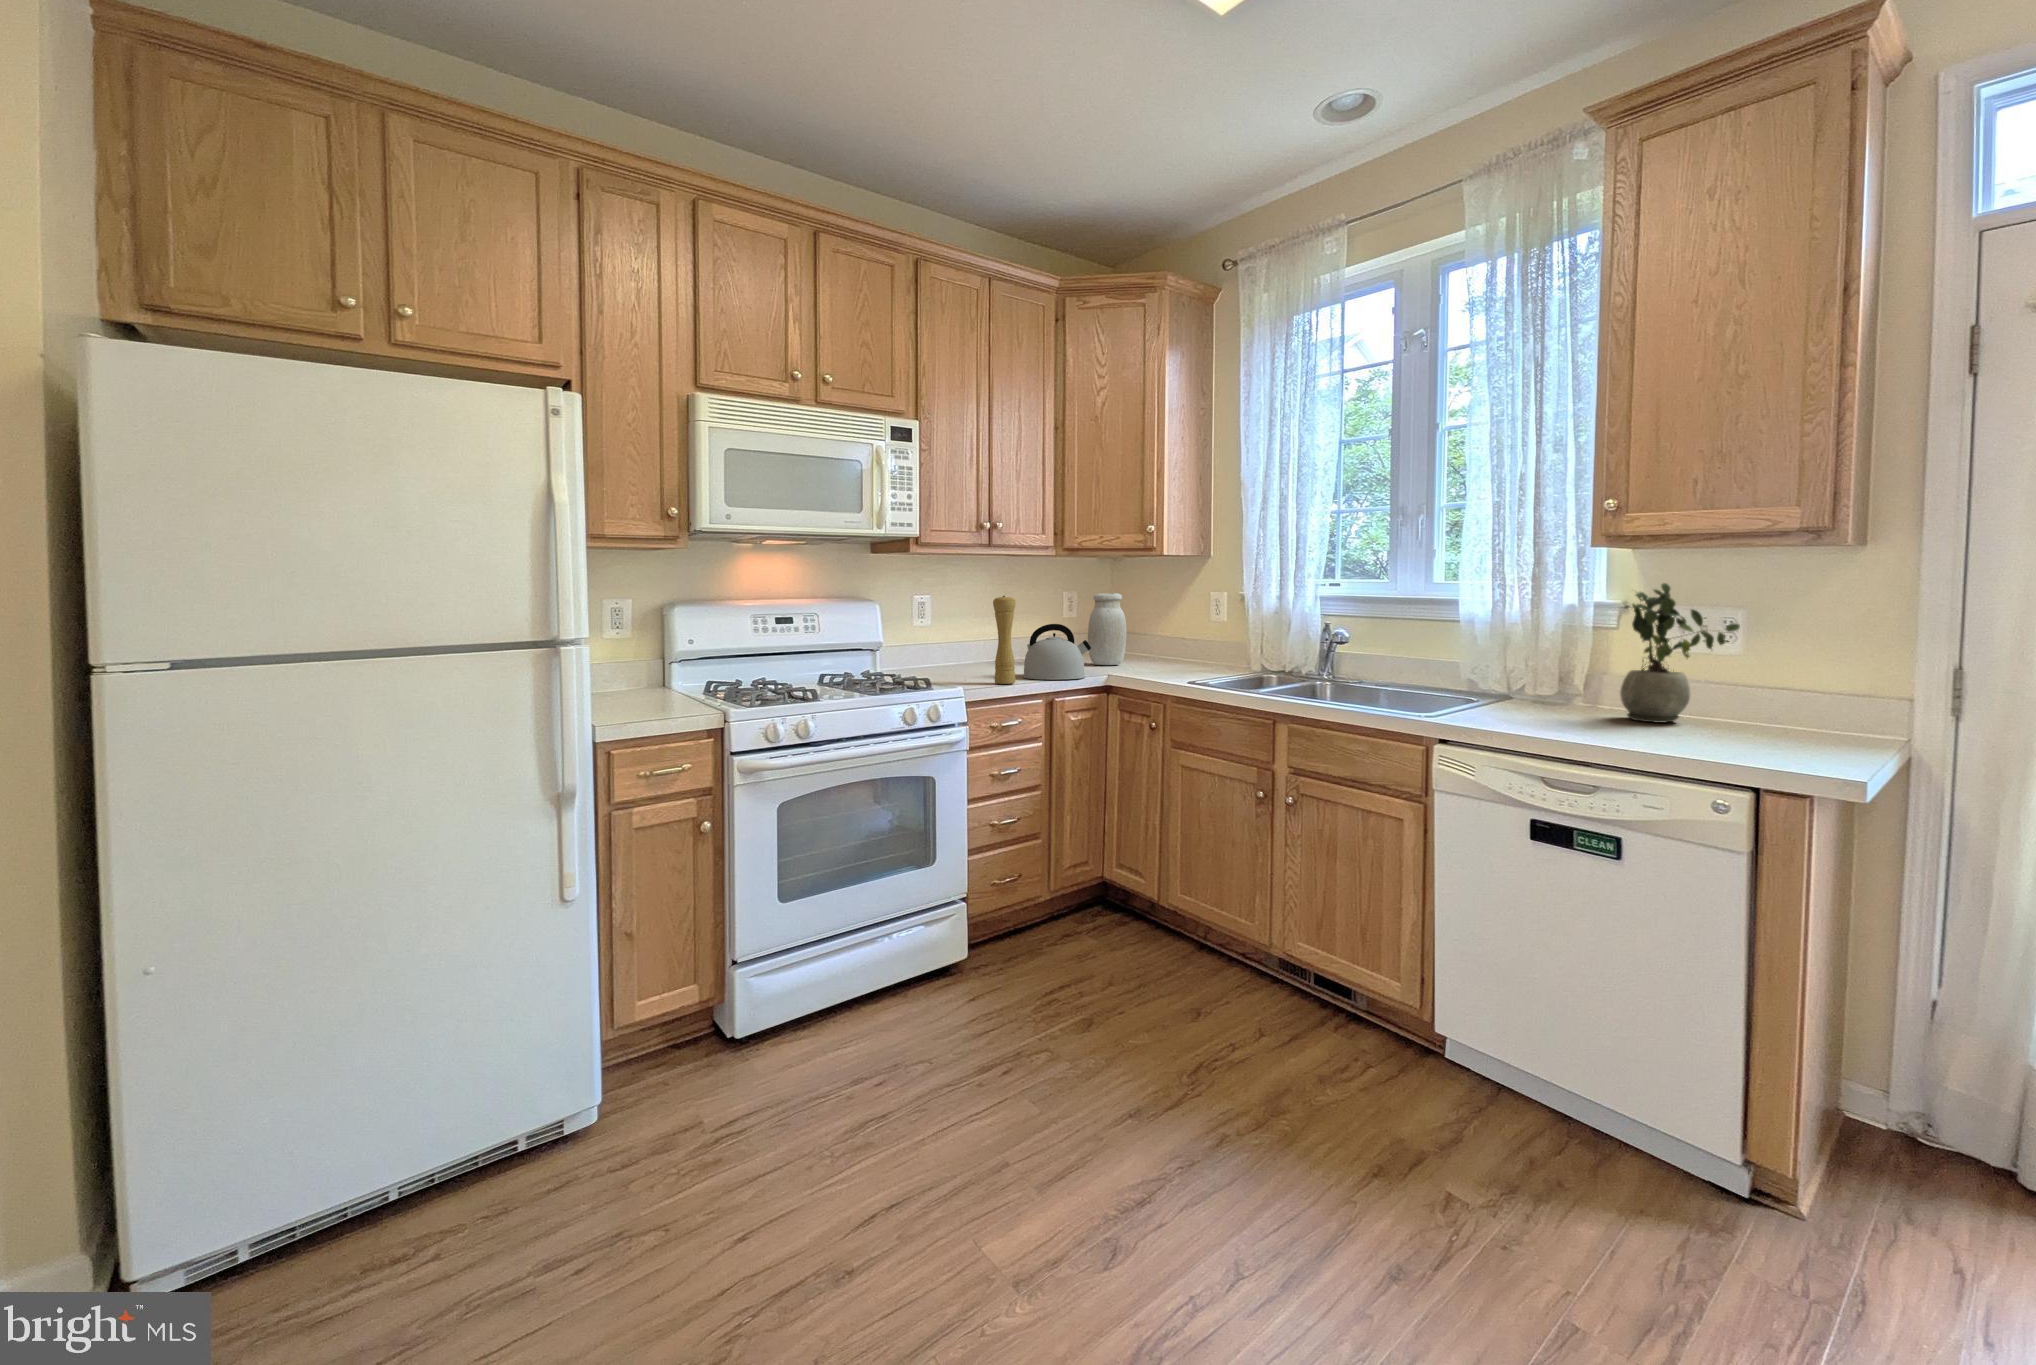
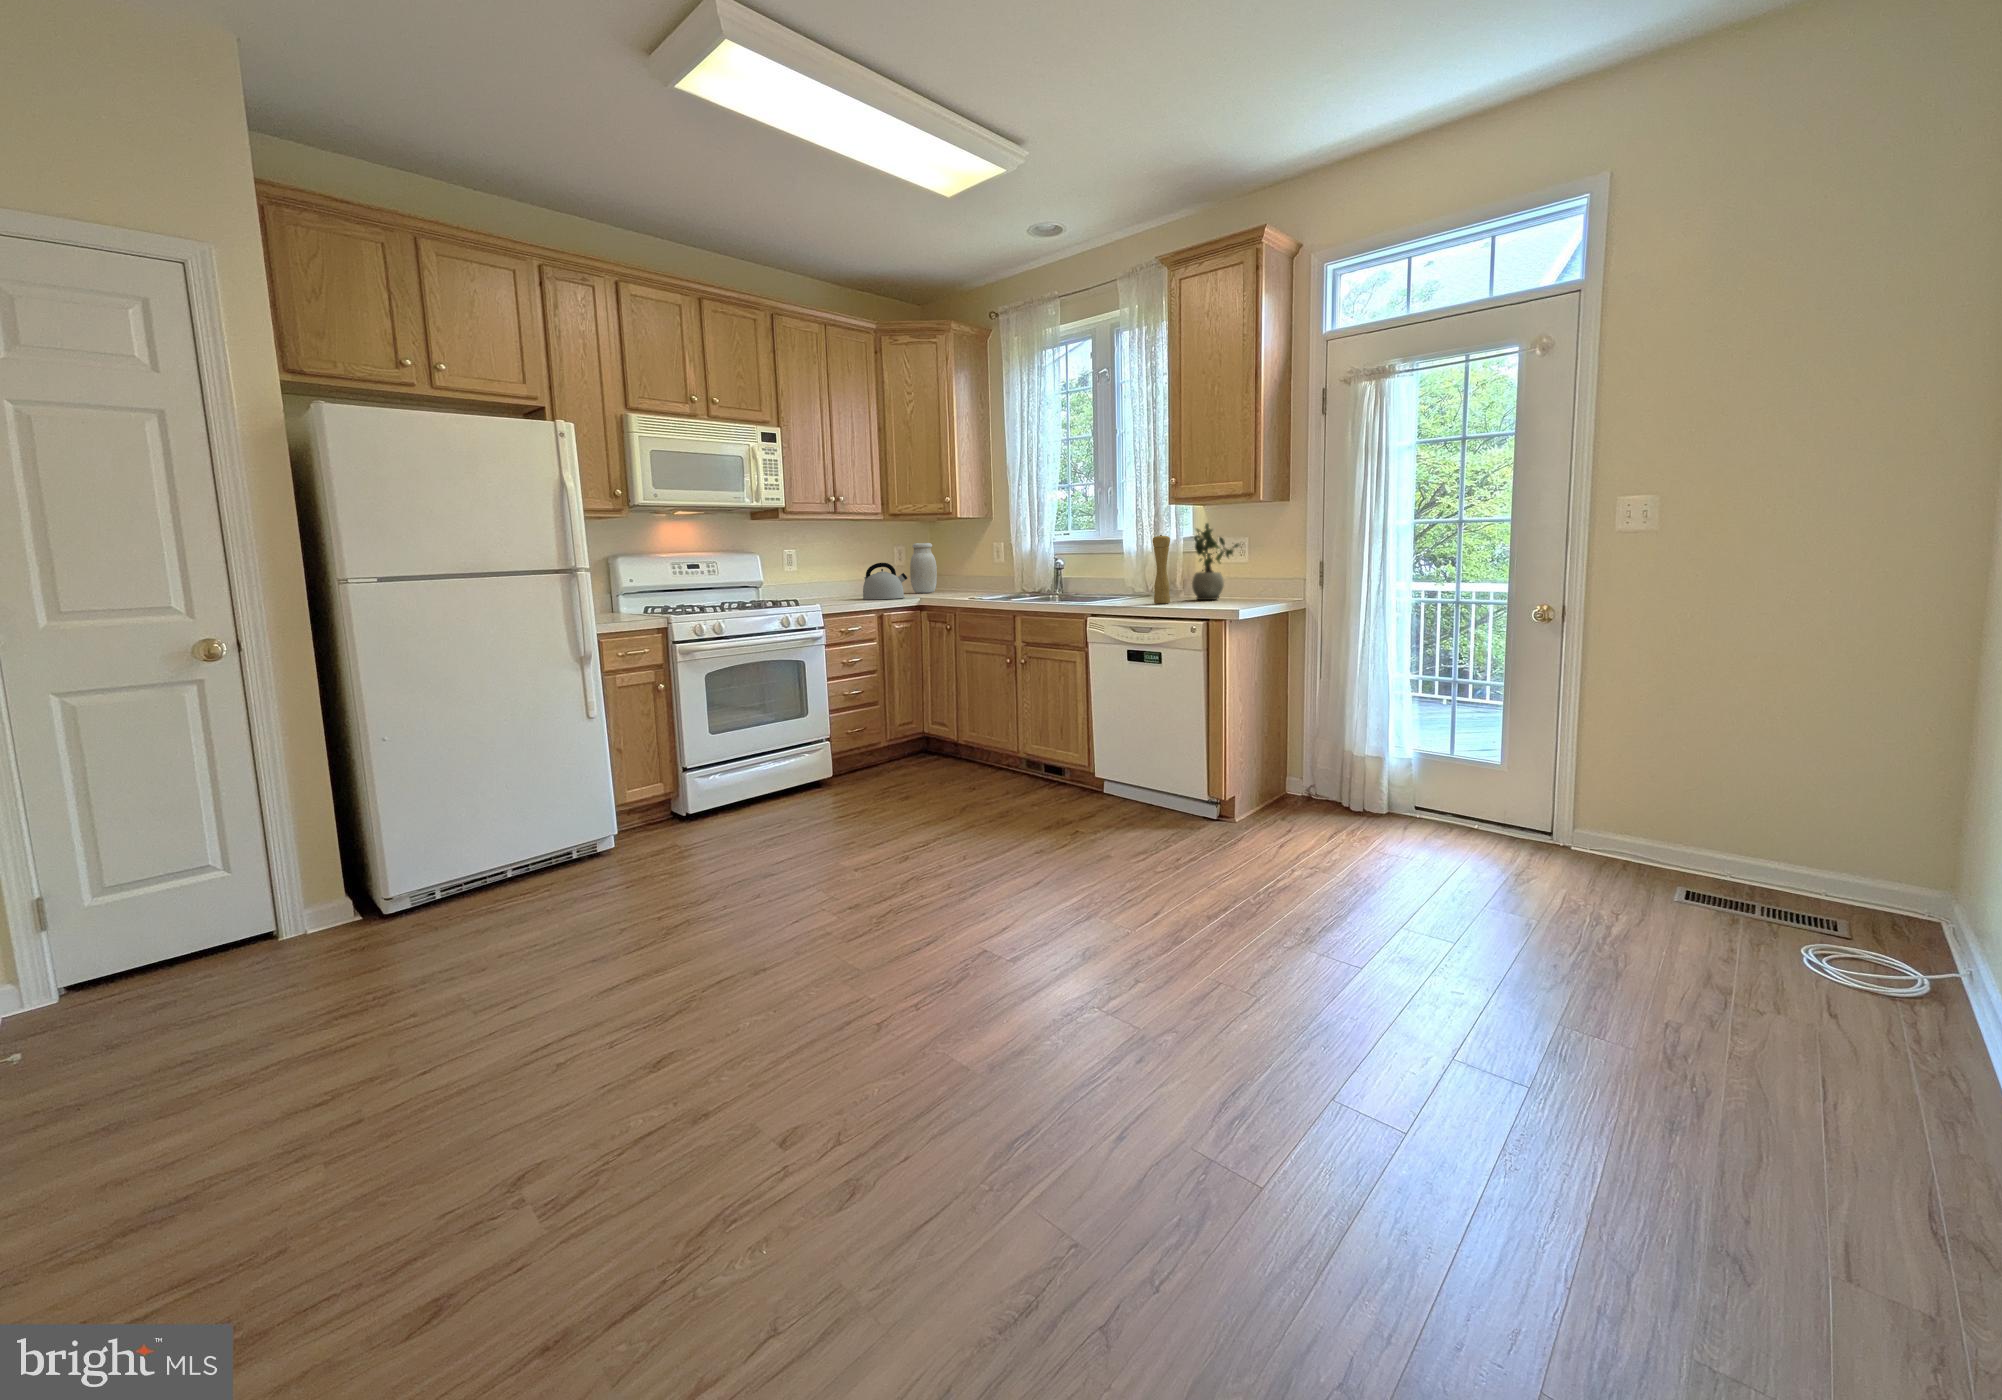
pepper mill: present [993,596,1016,684] -> present [1153,535,1170,604]

